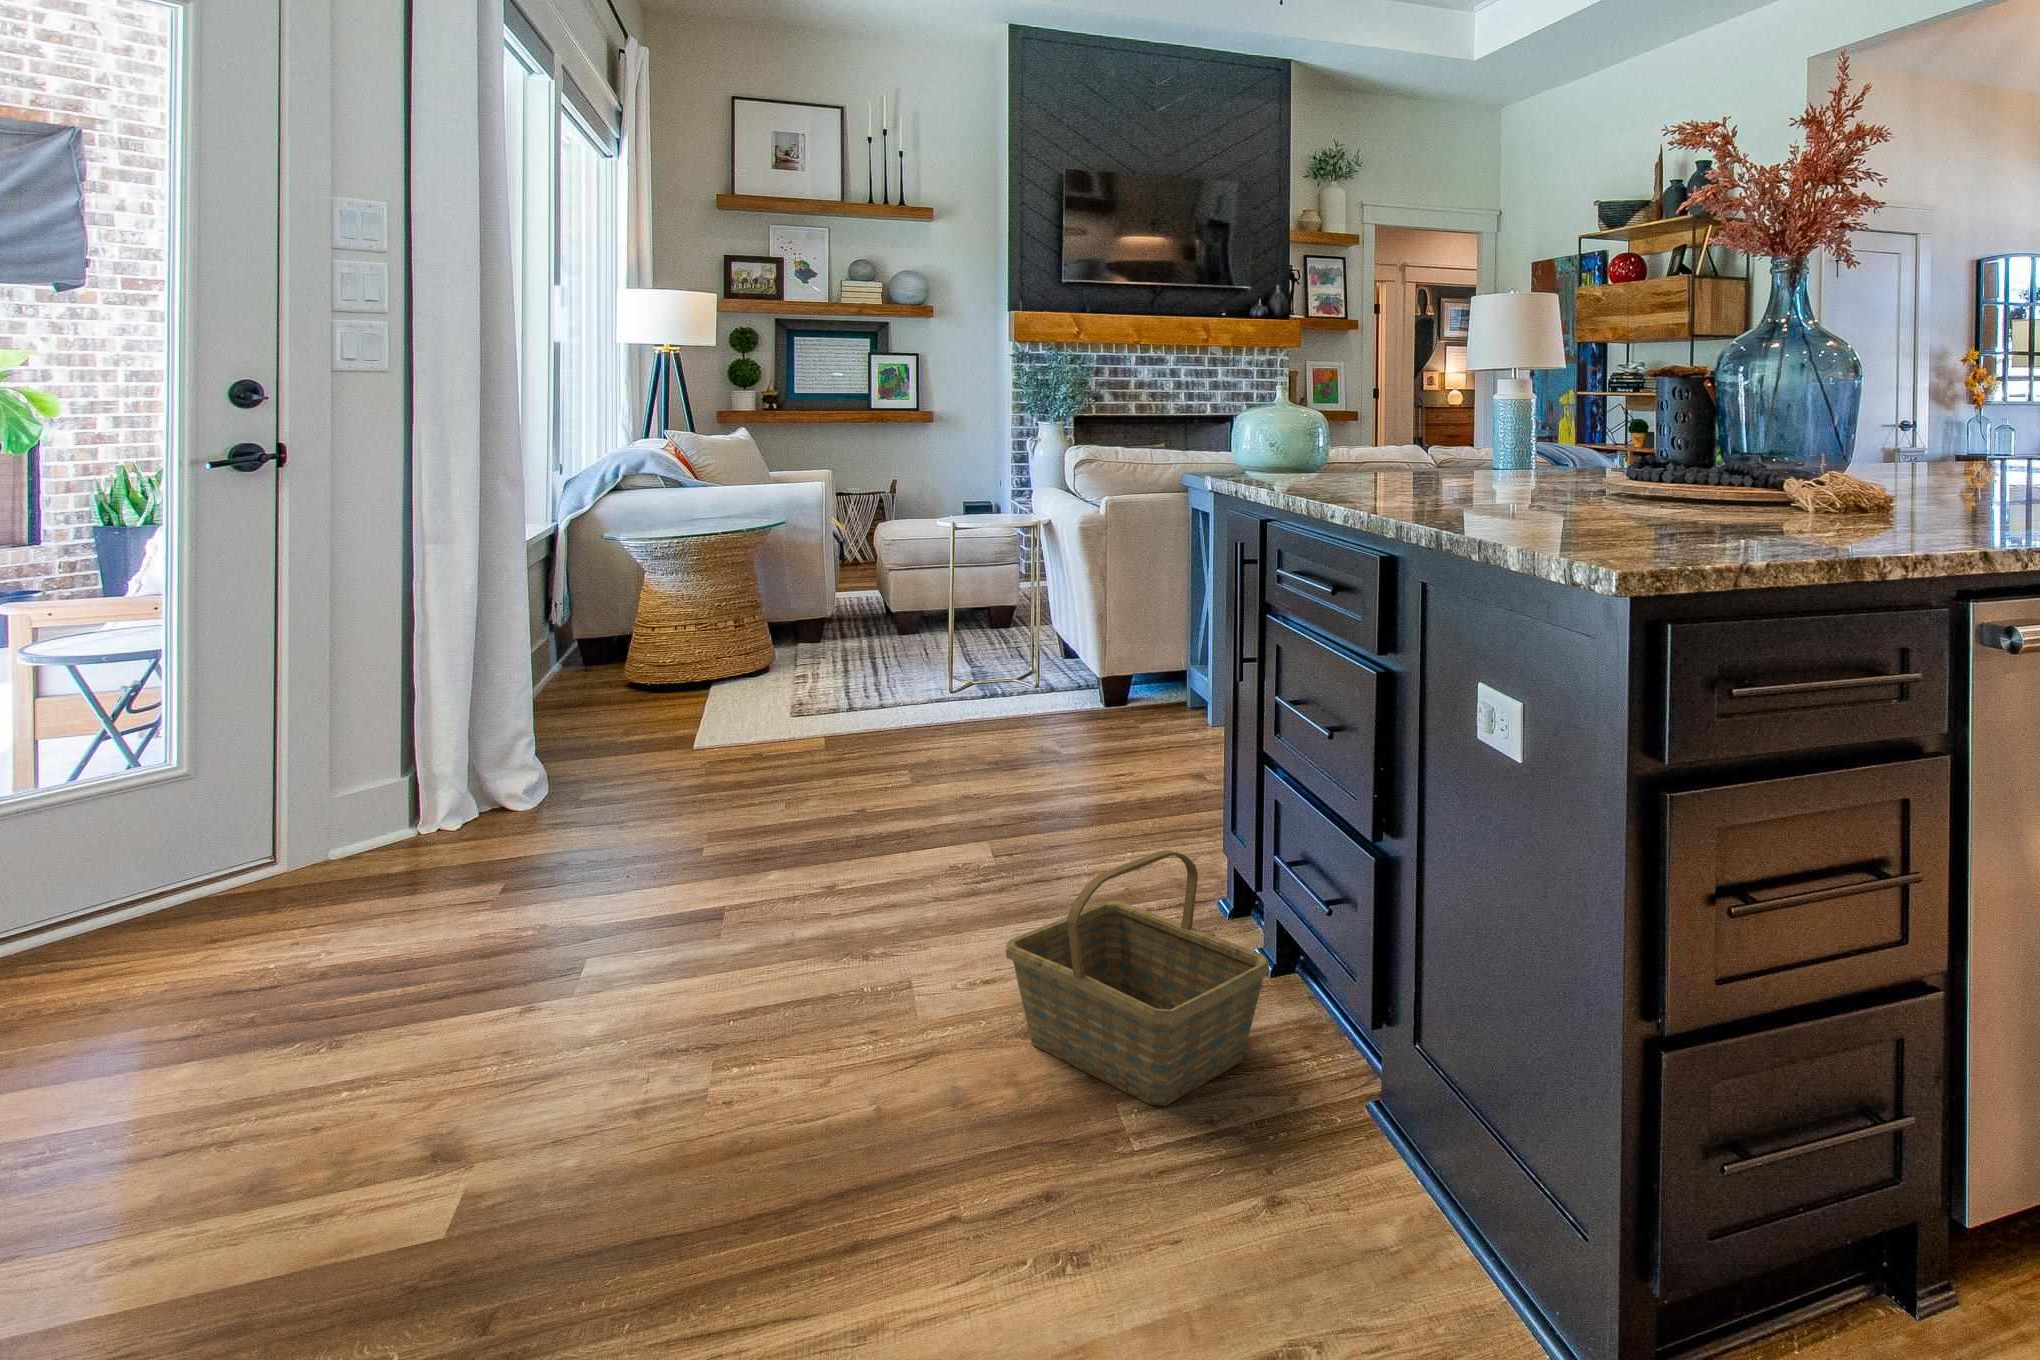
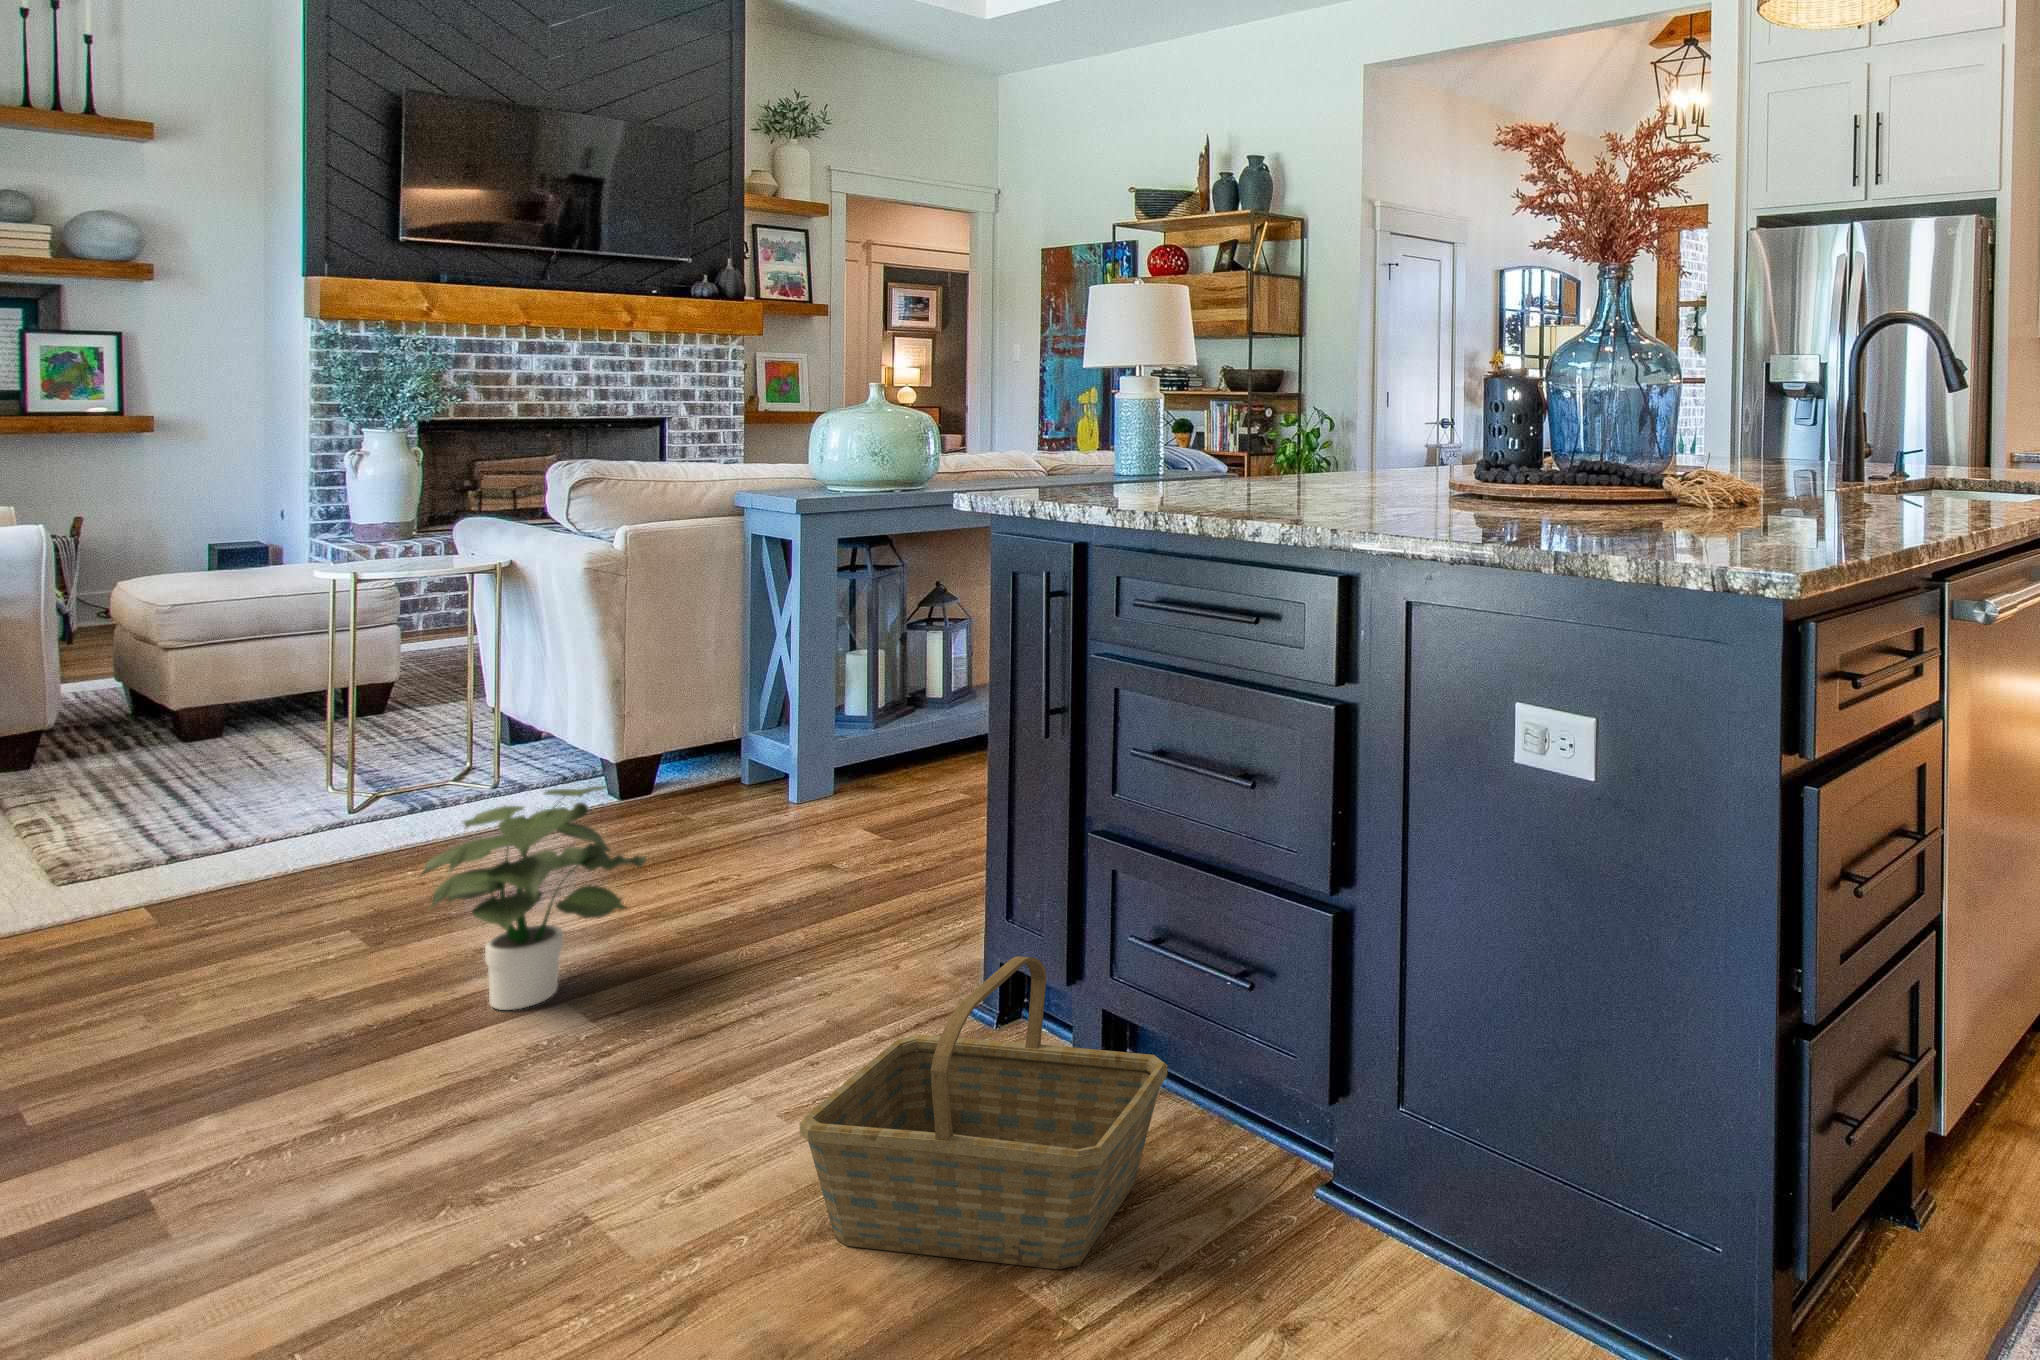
potted plant: none [905,683,1049,839] -> present [421,786,646,1010]

